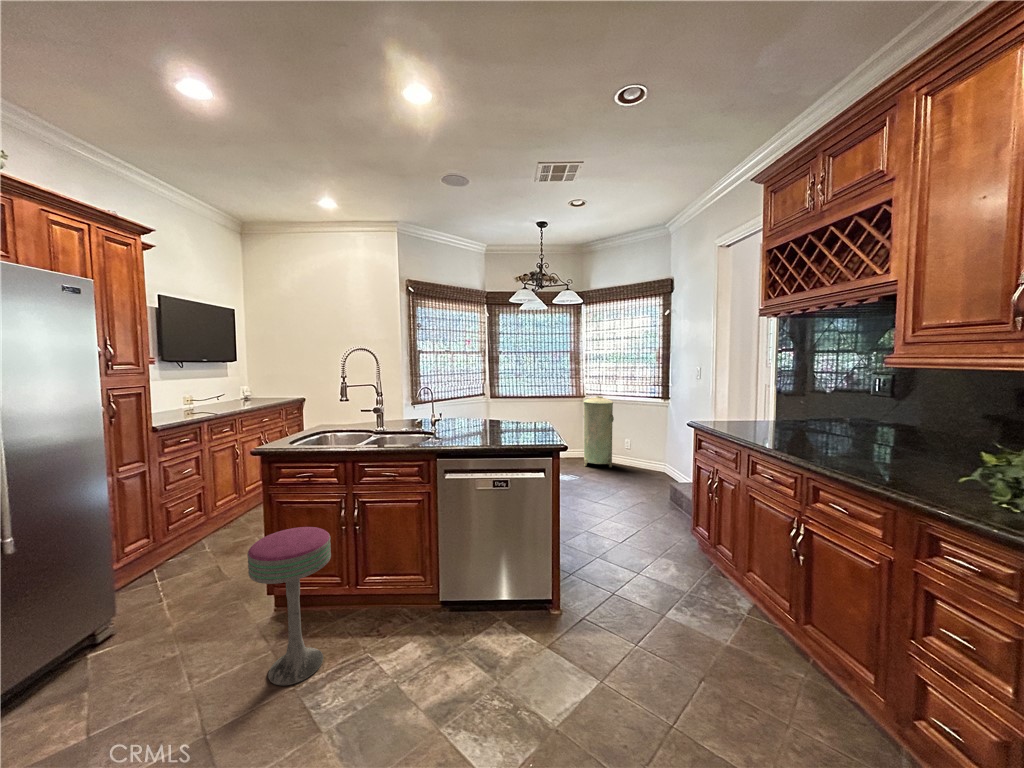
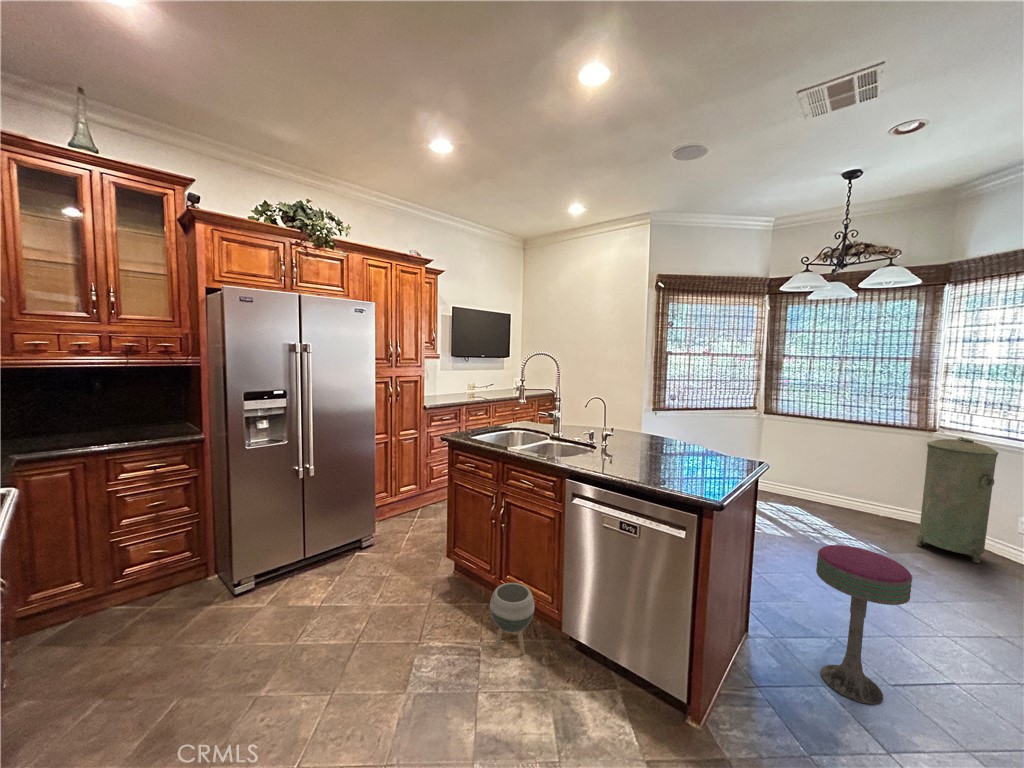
bar stool: present [247,527,331,685] -> present [816,545,912,704]
planter: none [372,573,418,647] -> present [490,583,535,655]

